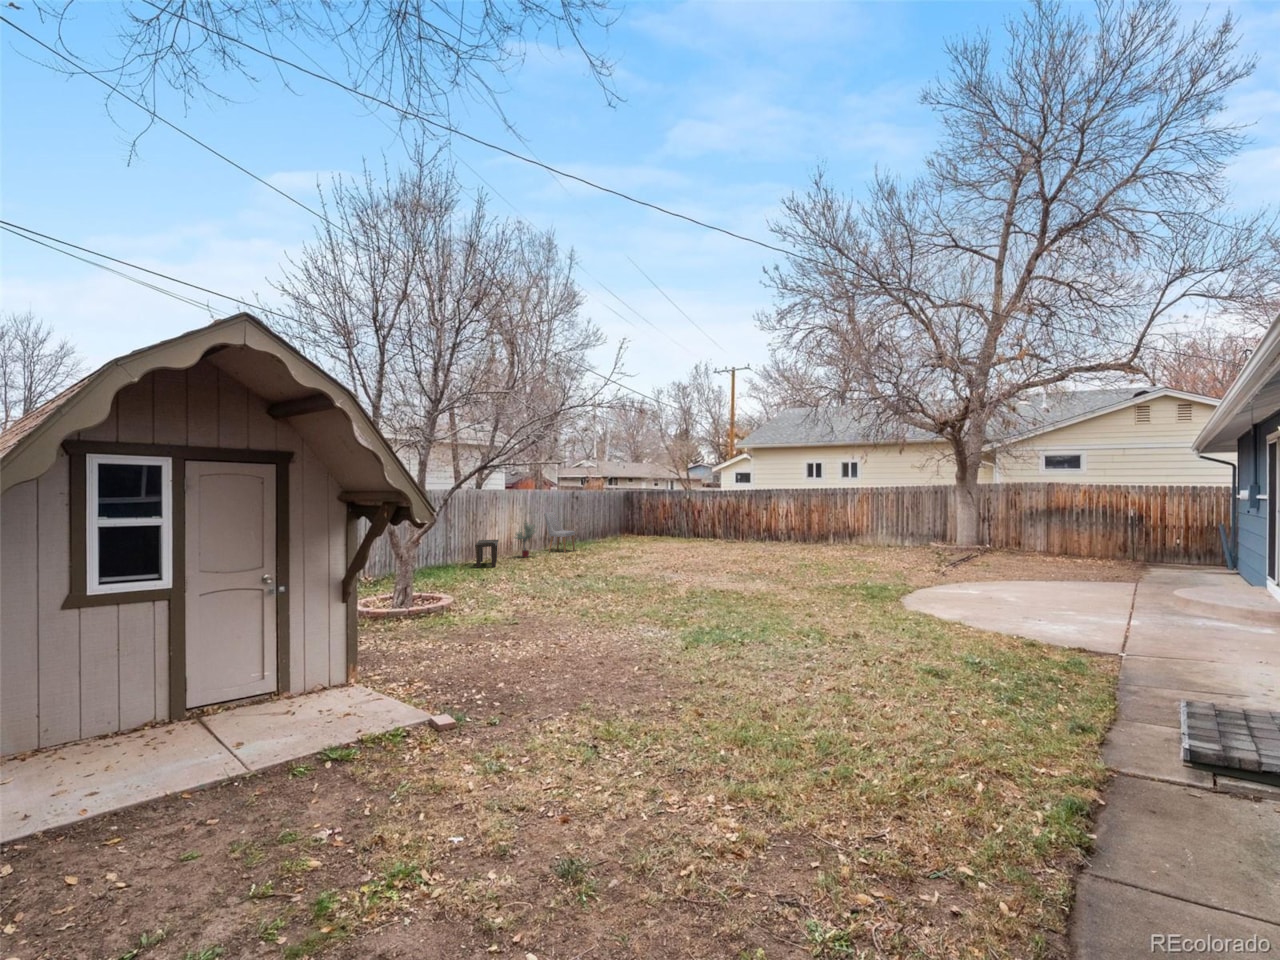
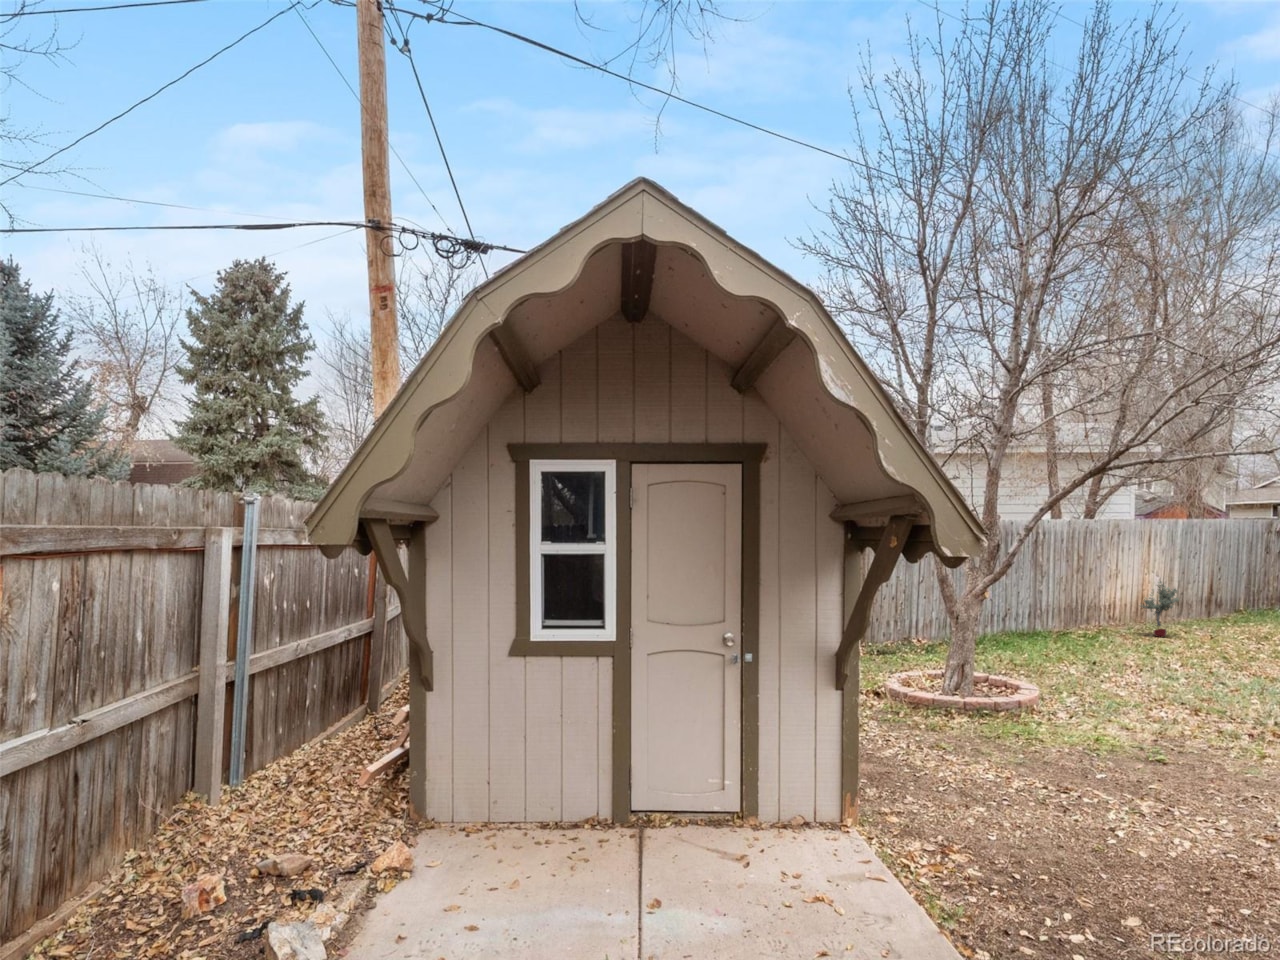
chair: present [544,512,575,553] -> none [1193,572,1254,638]
bench: present [475,540,498,568] -> none [1076,604,1114,646]

